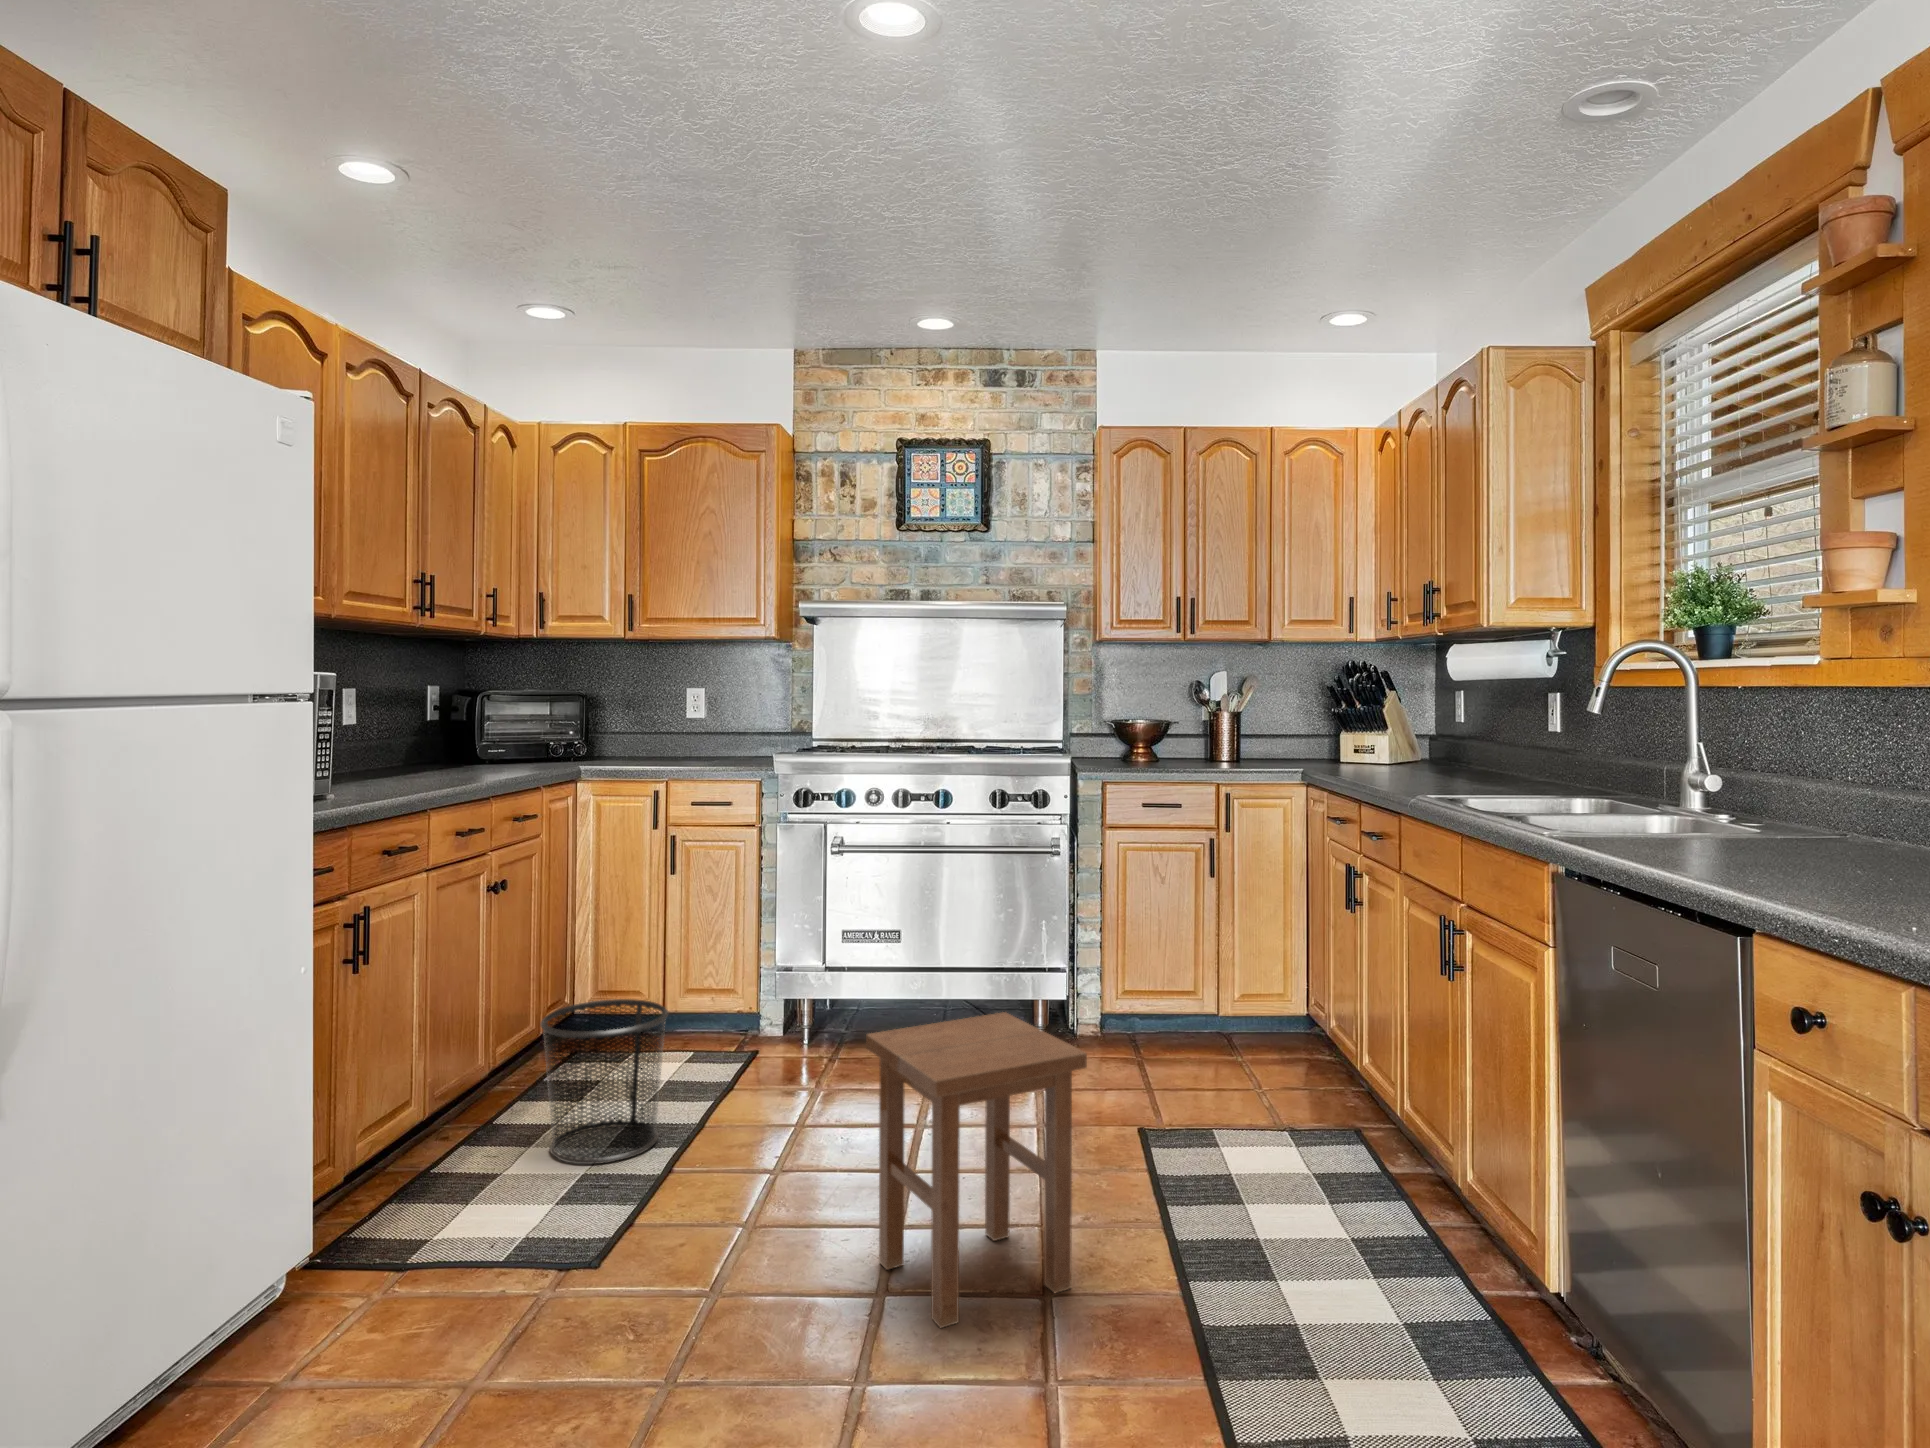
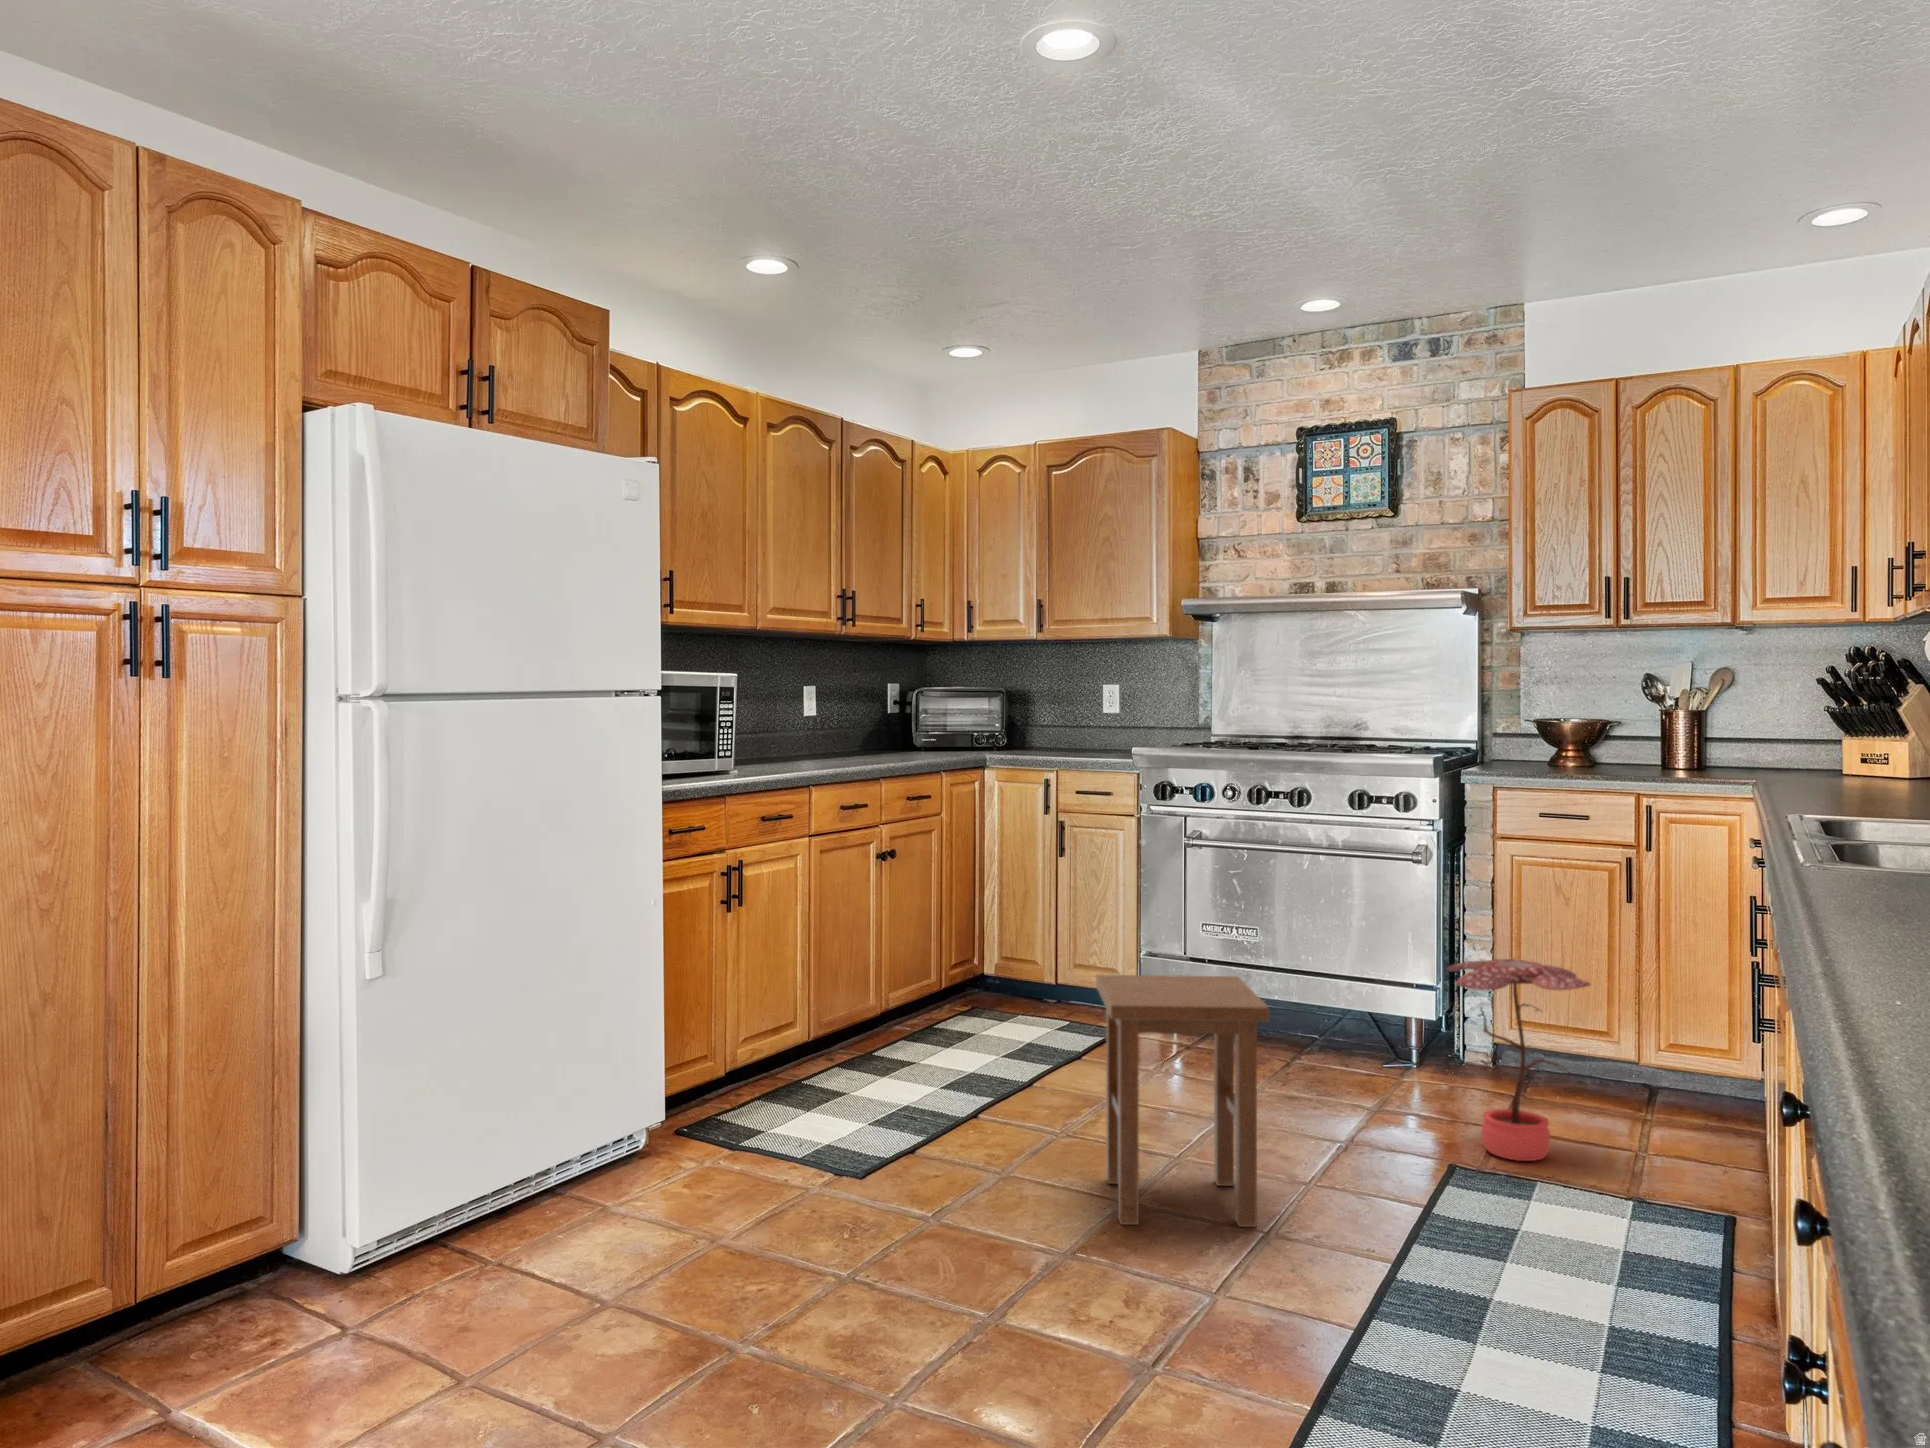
potted plant: none [1135,952,1270,1139] -> present [1447,959,1590,1161]
waste bin: present [540,999,668,1164] -> none [901,951,1005,1083]

